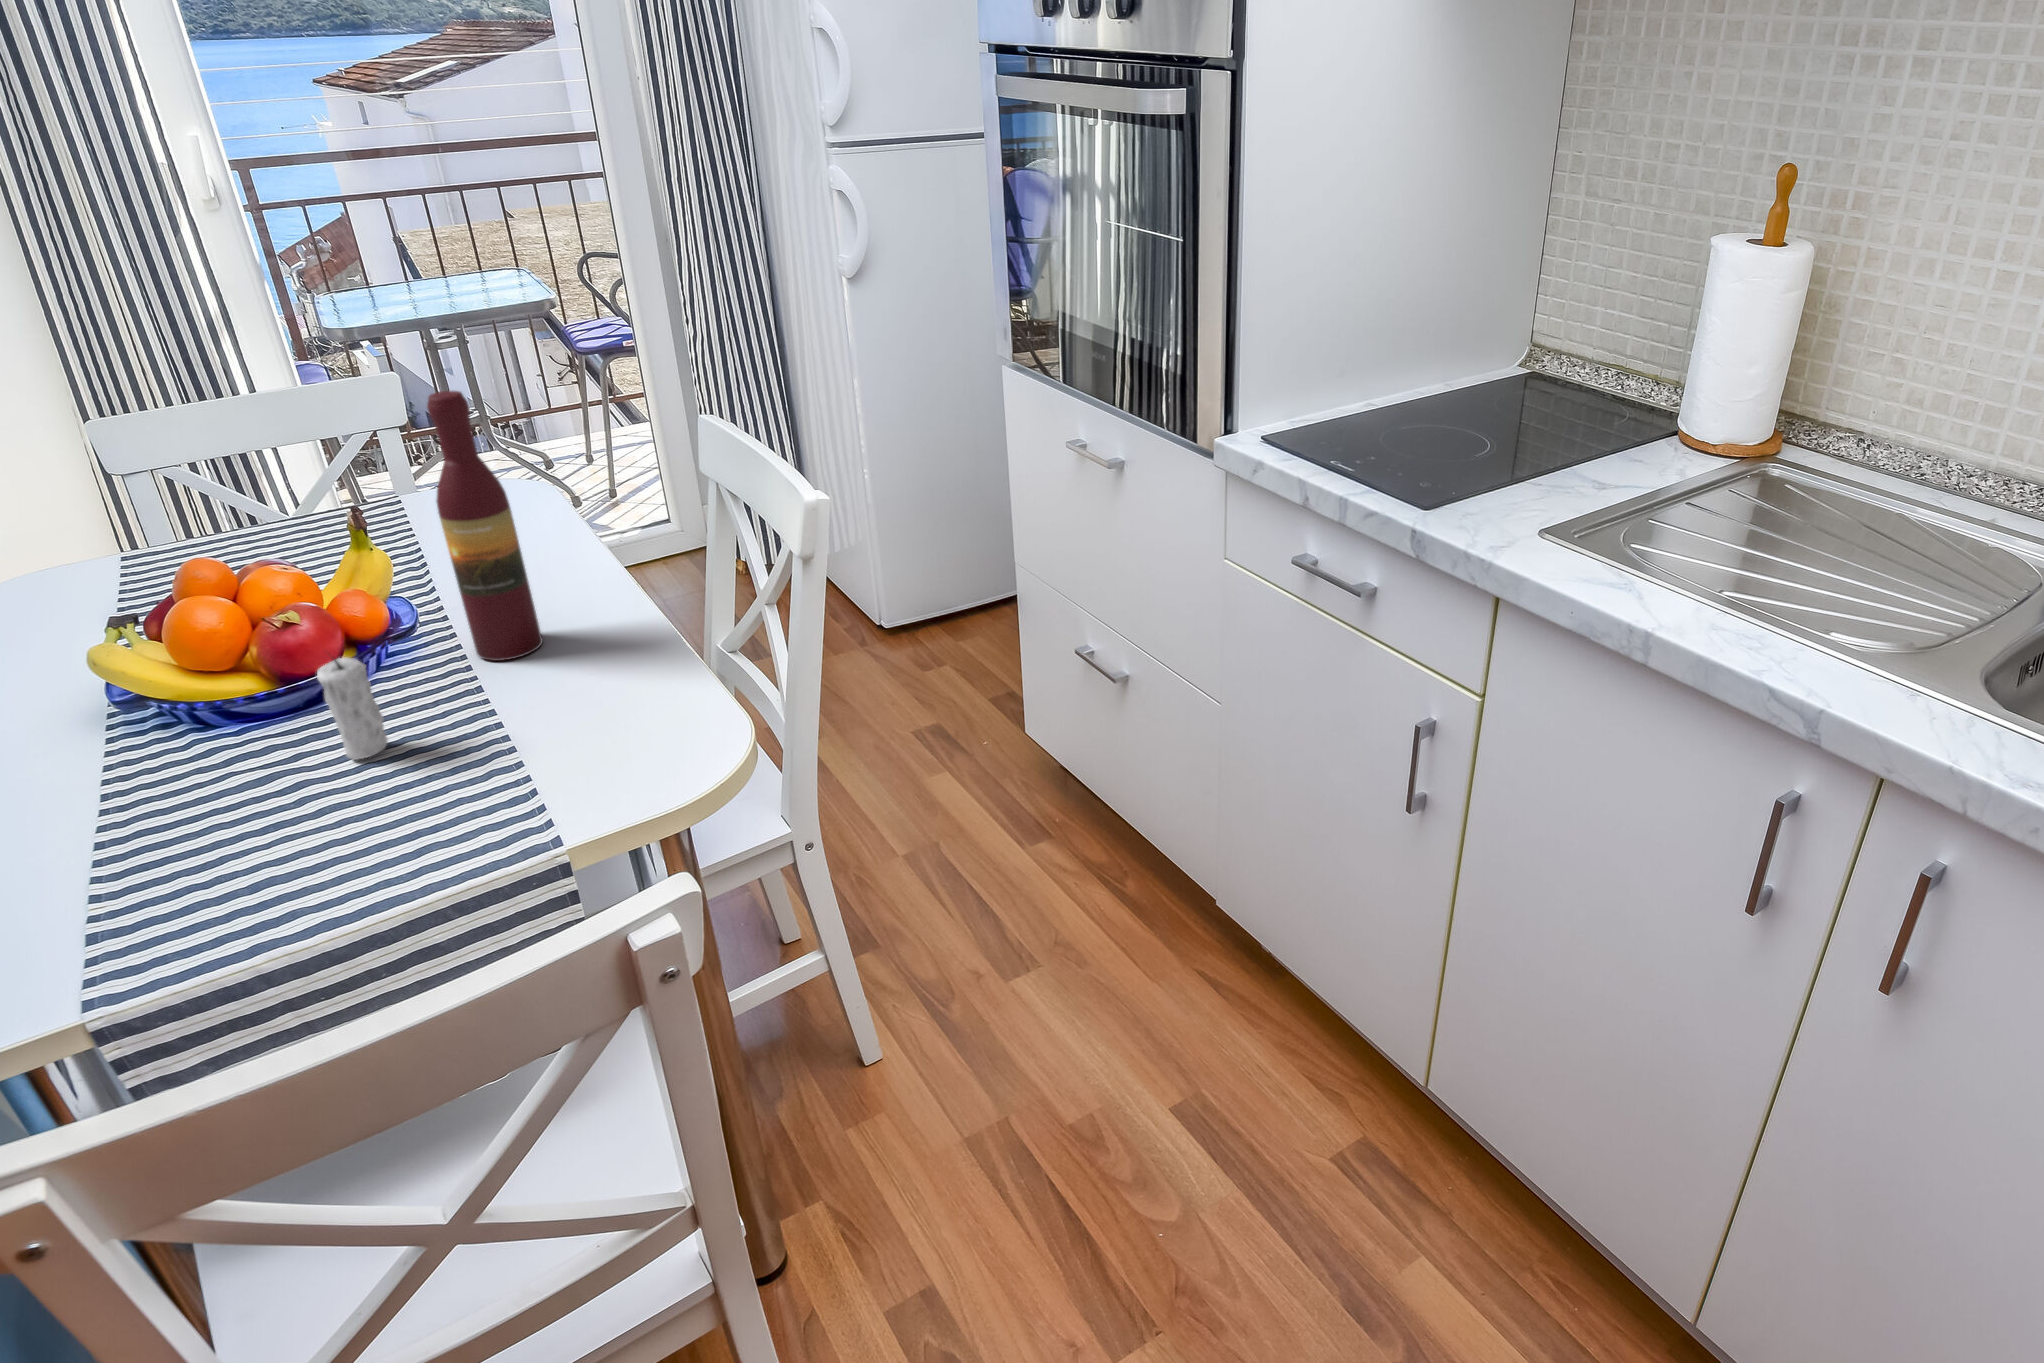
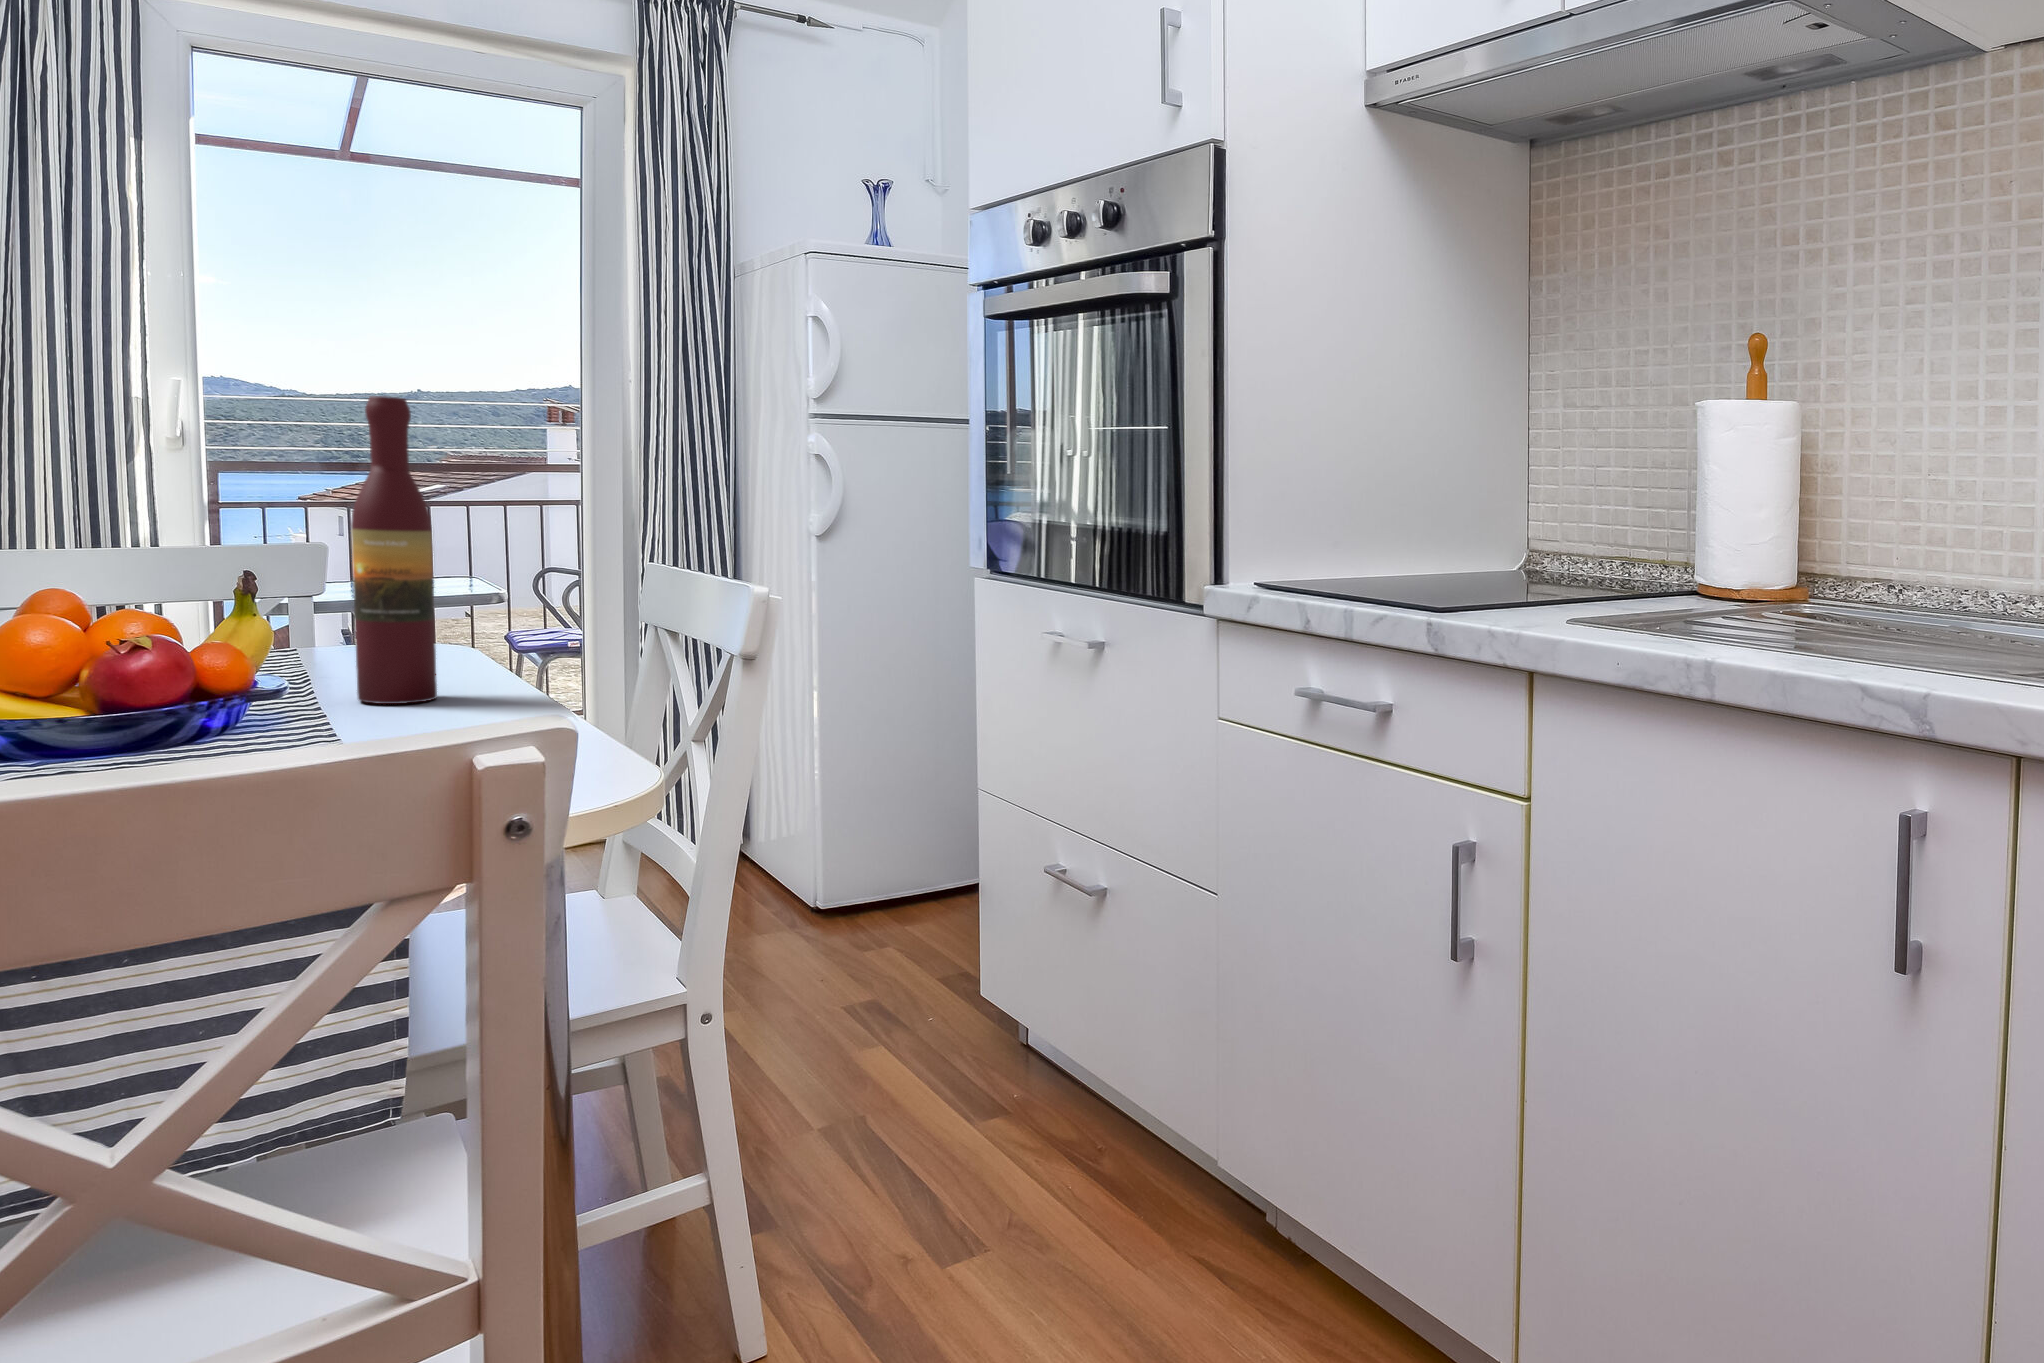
candle: present [317,654,388,760] -> none [170,597,236,740]

